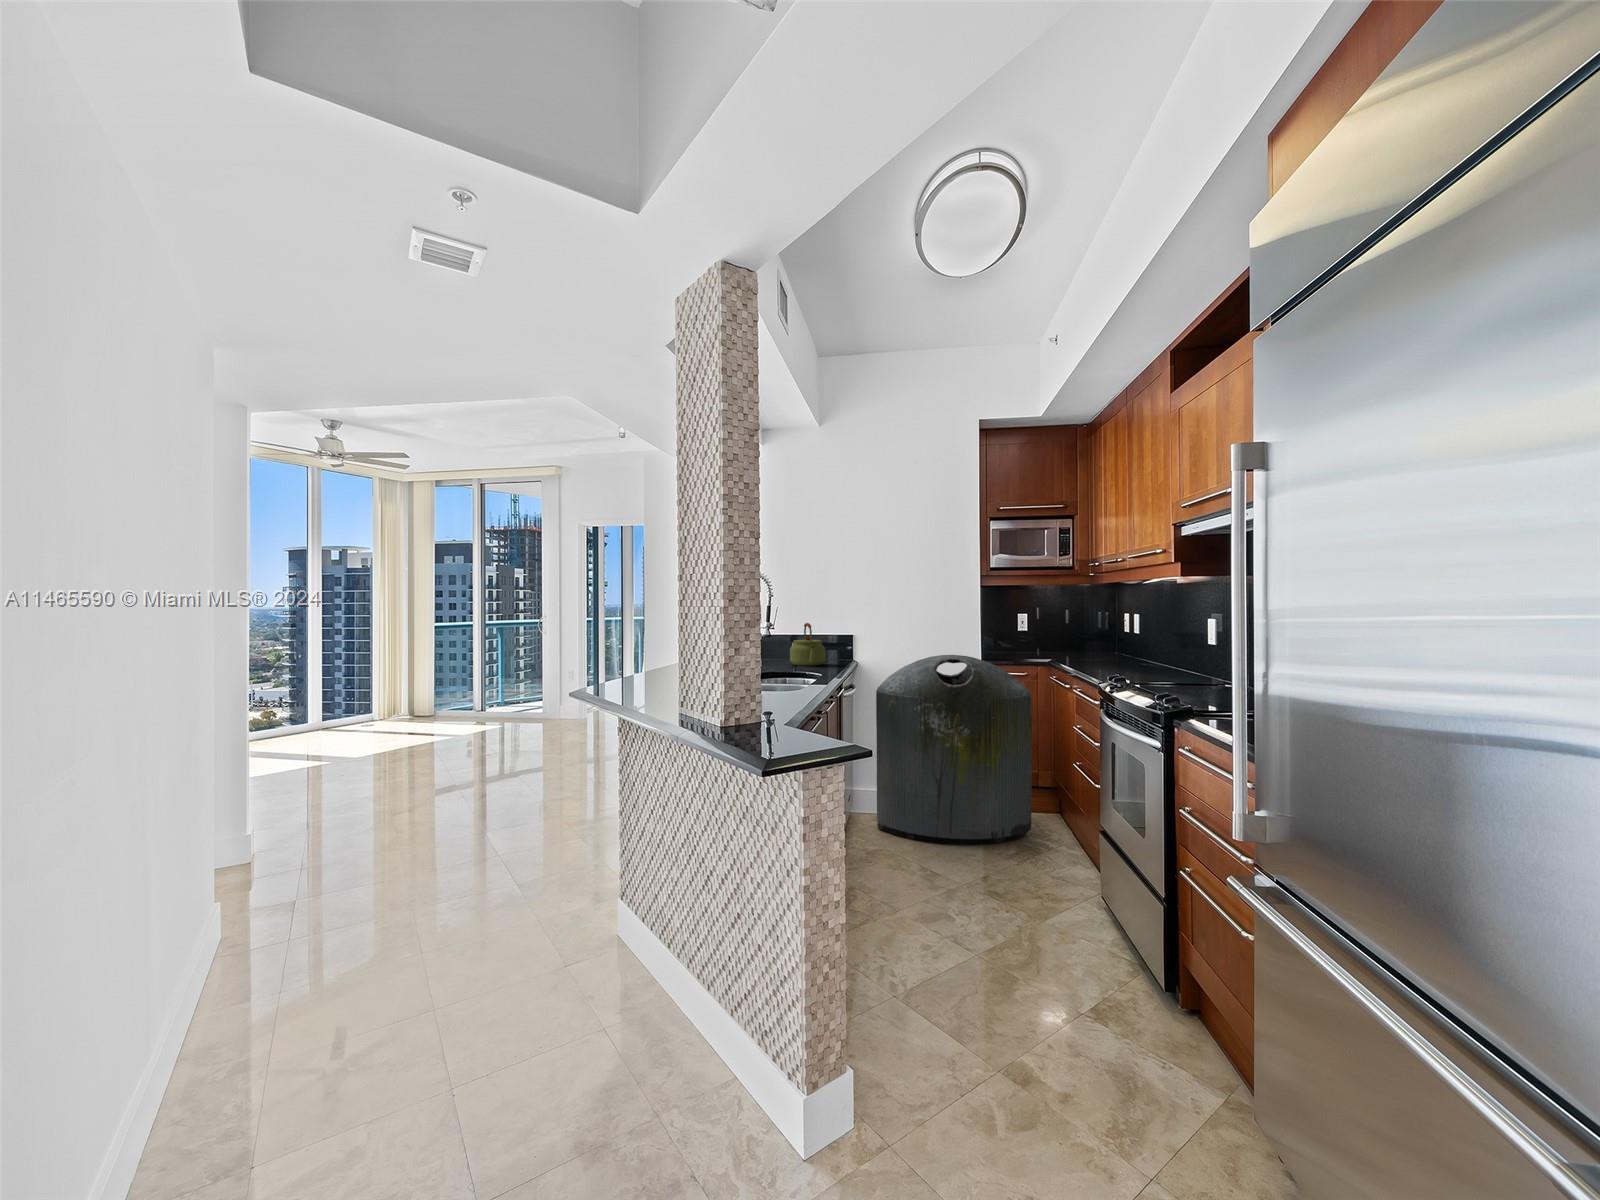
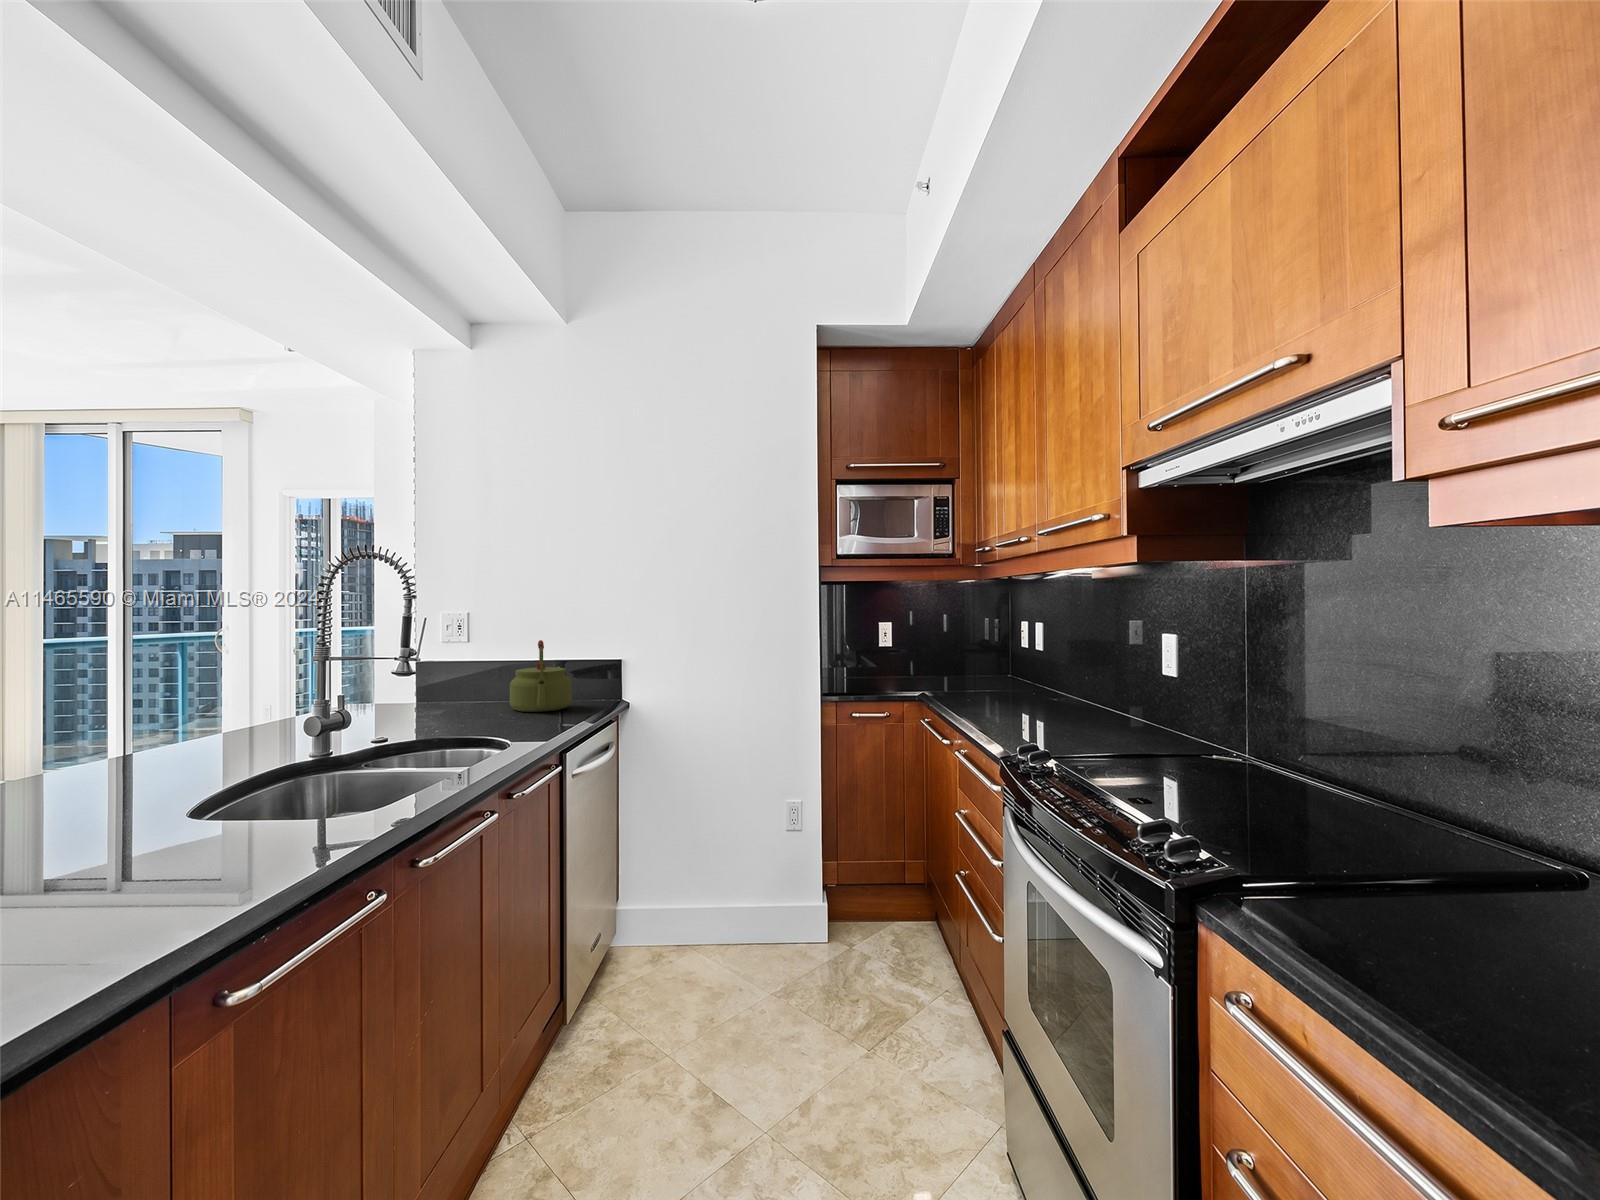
trash can: present [876,655,1032,845] -> none [649,690,893,1004]

